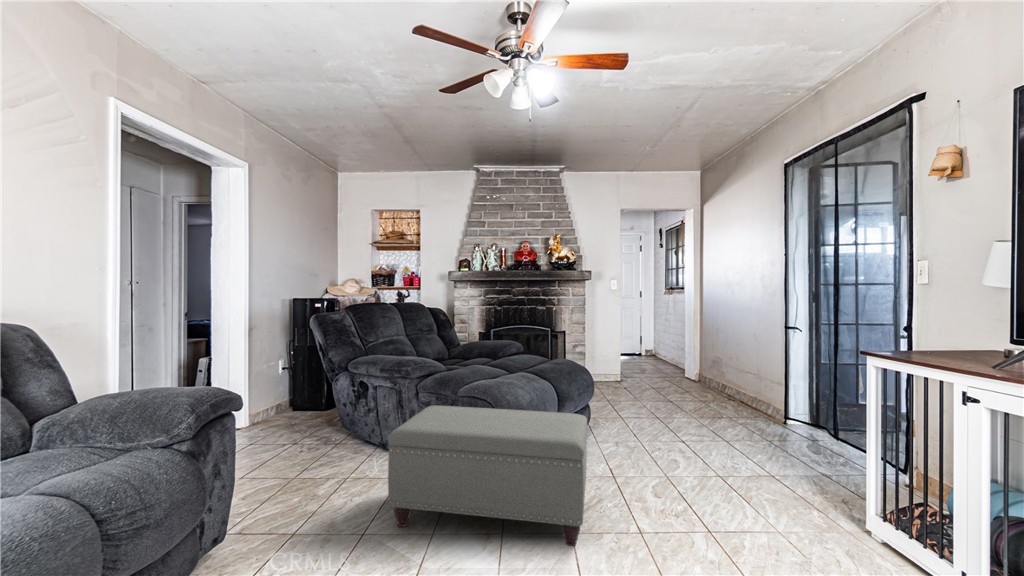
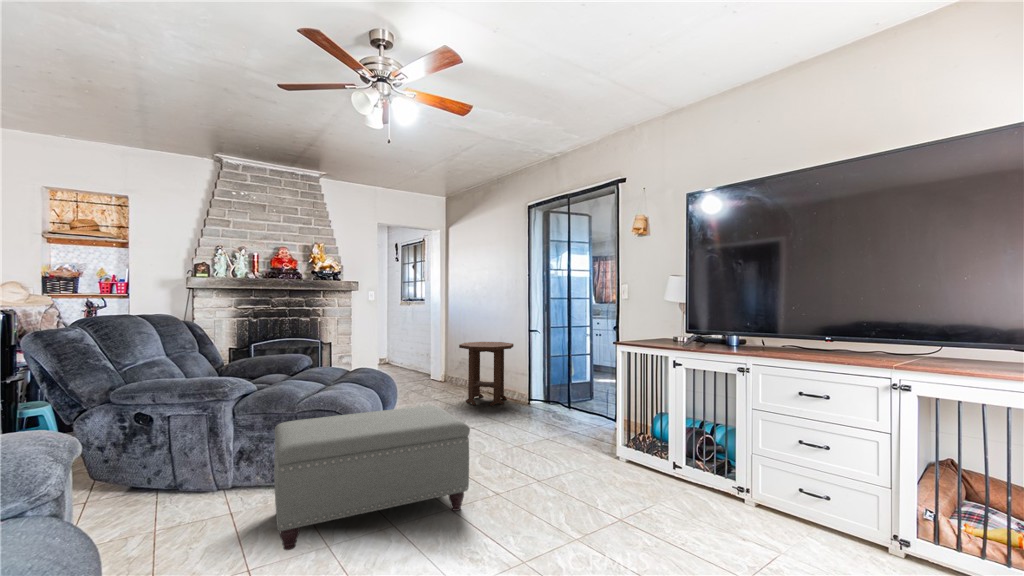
side table: none [692,343,770,426] -> present [459,342,514,406]

